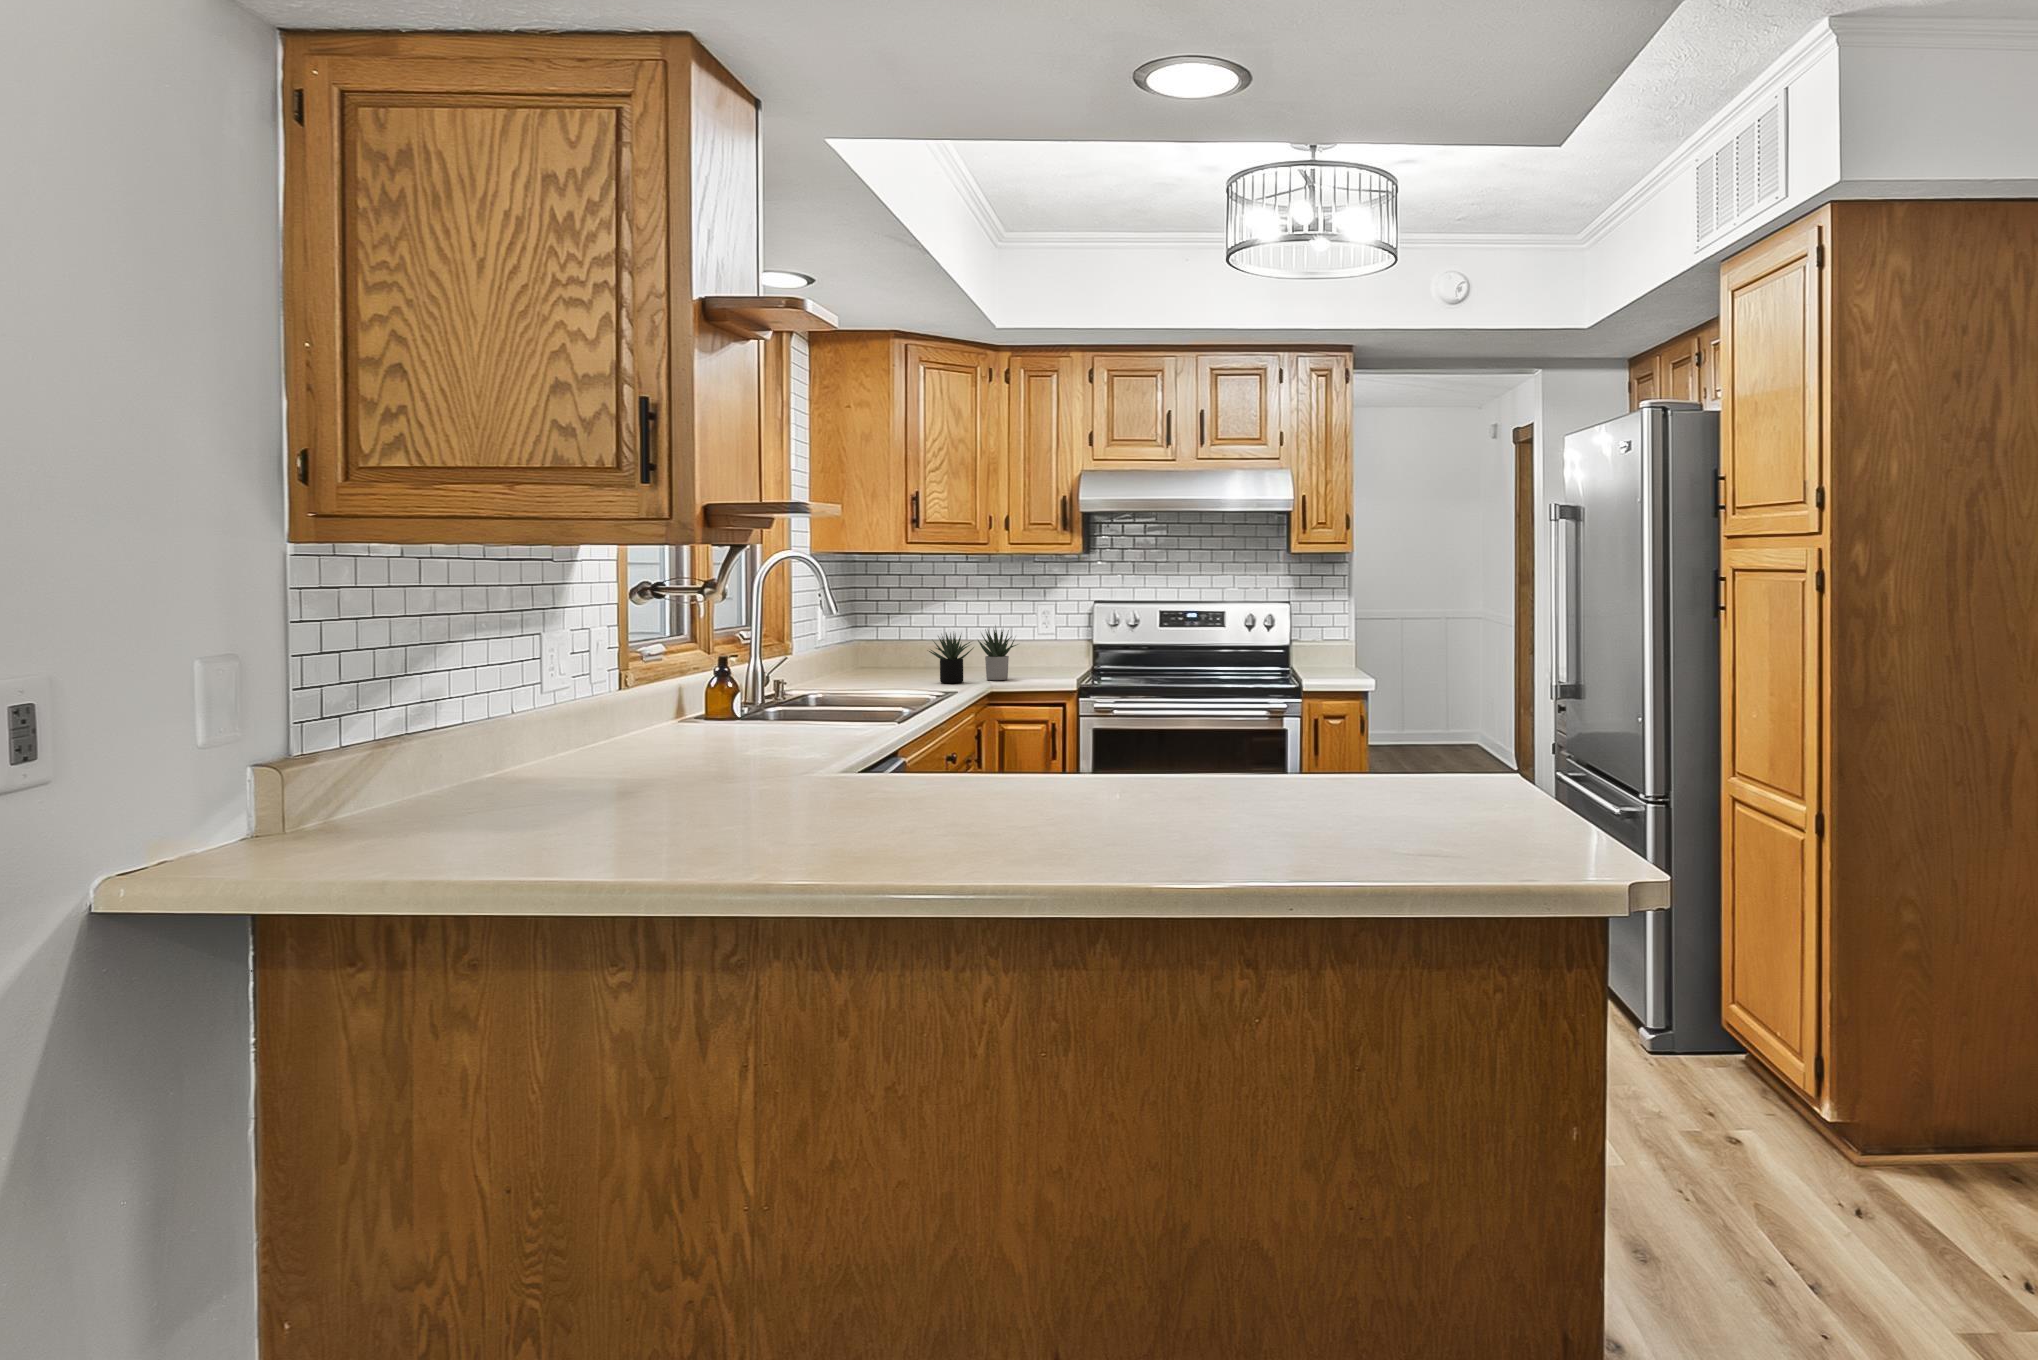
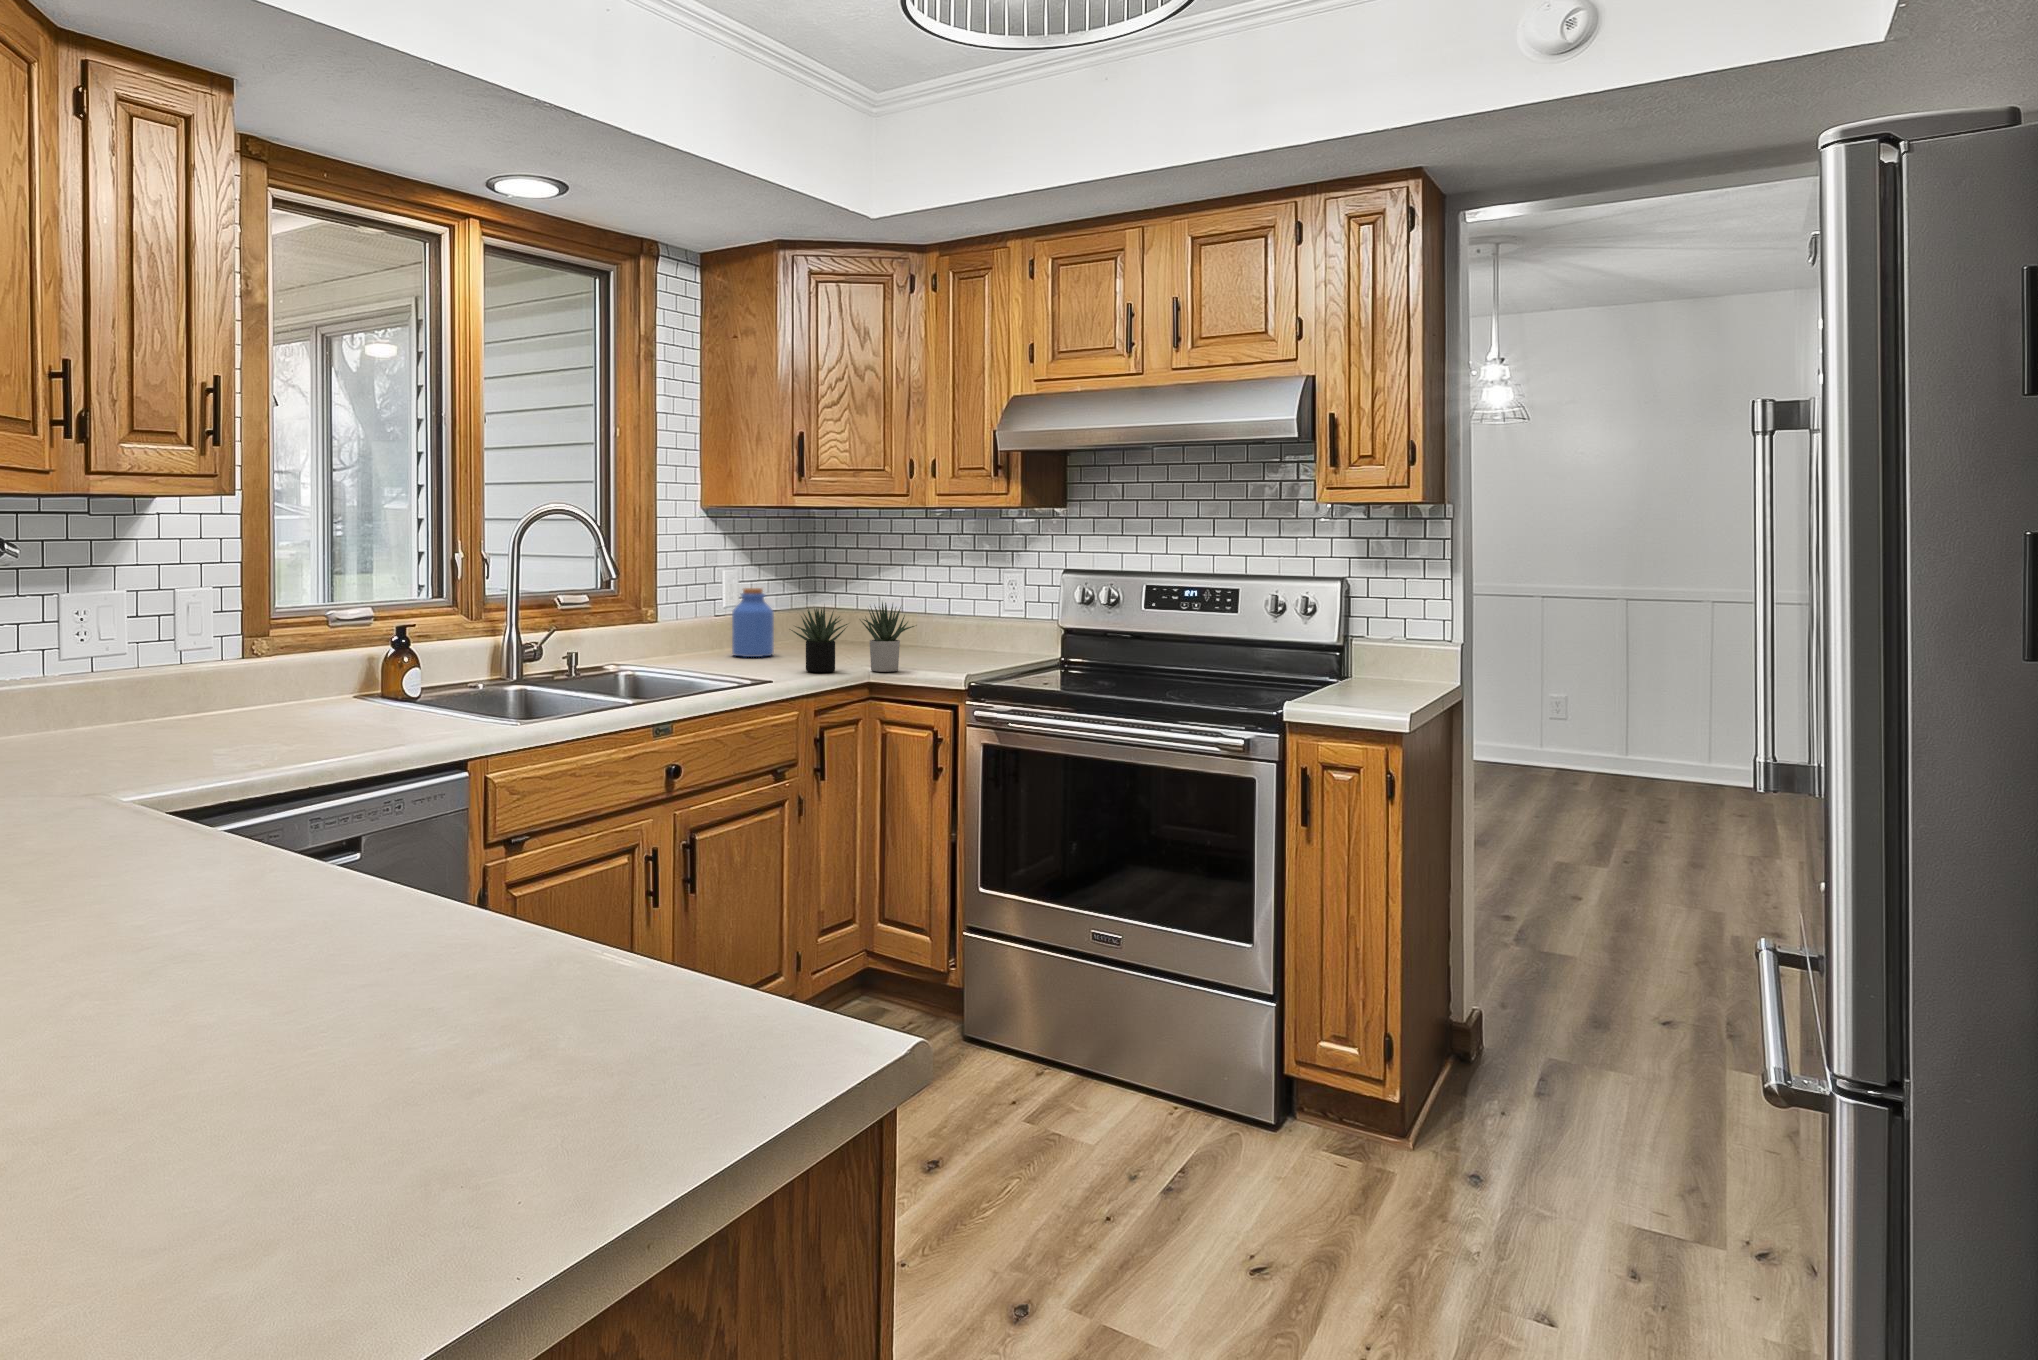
jar: none [843,619,879,676] -> present [732,588,774,657]

